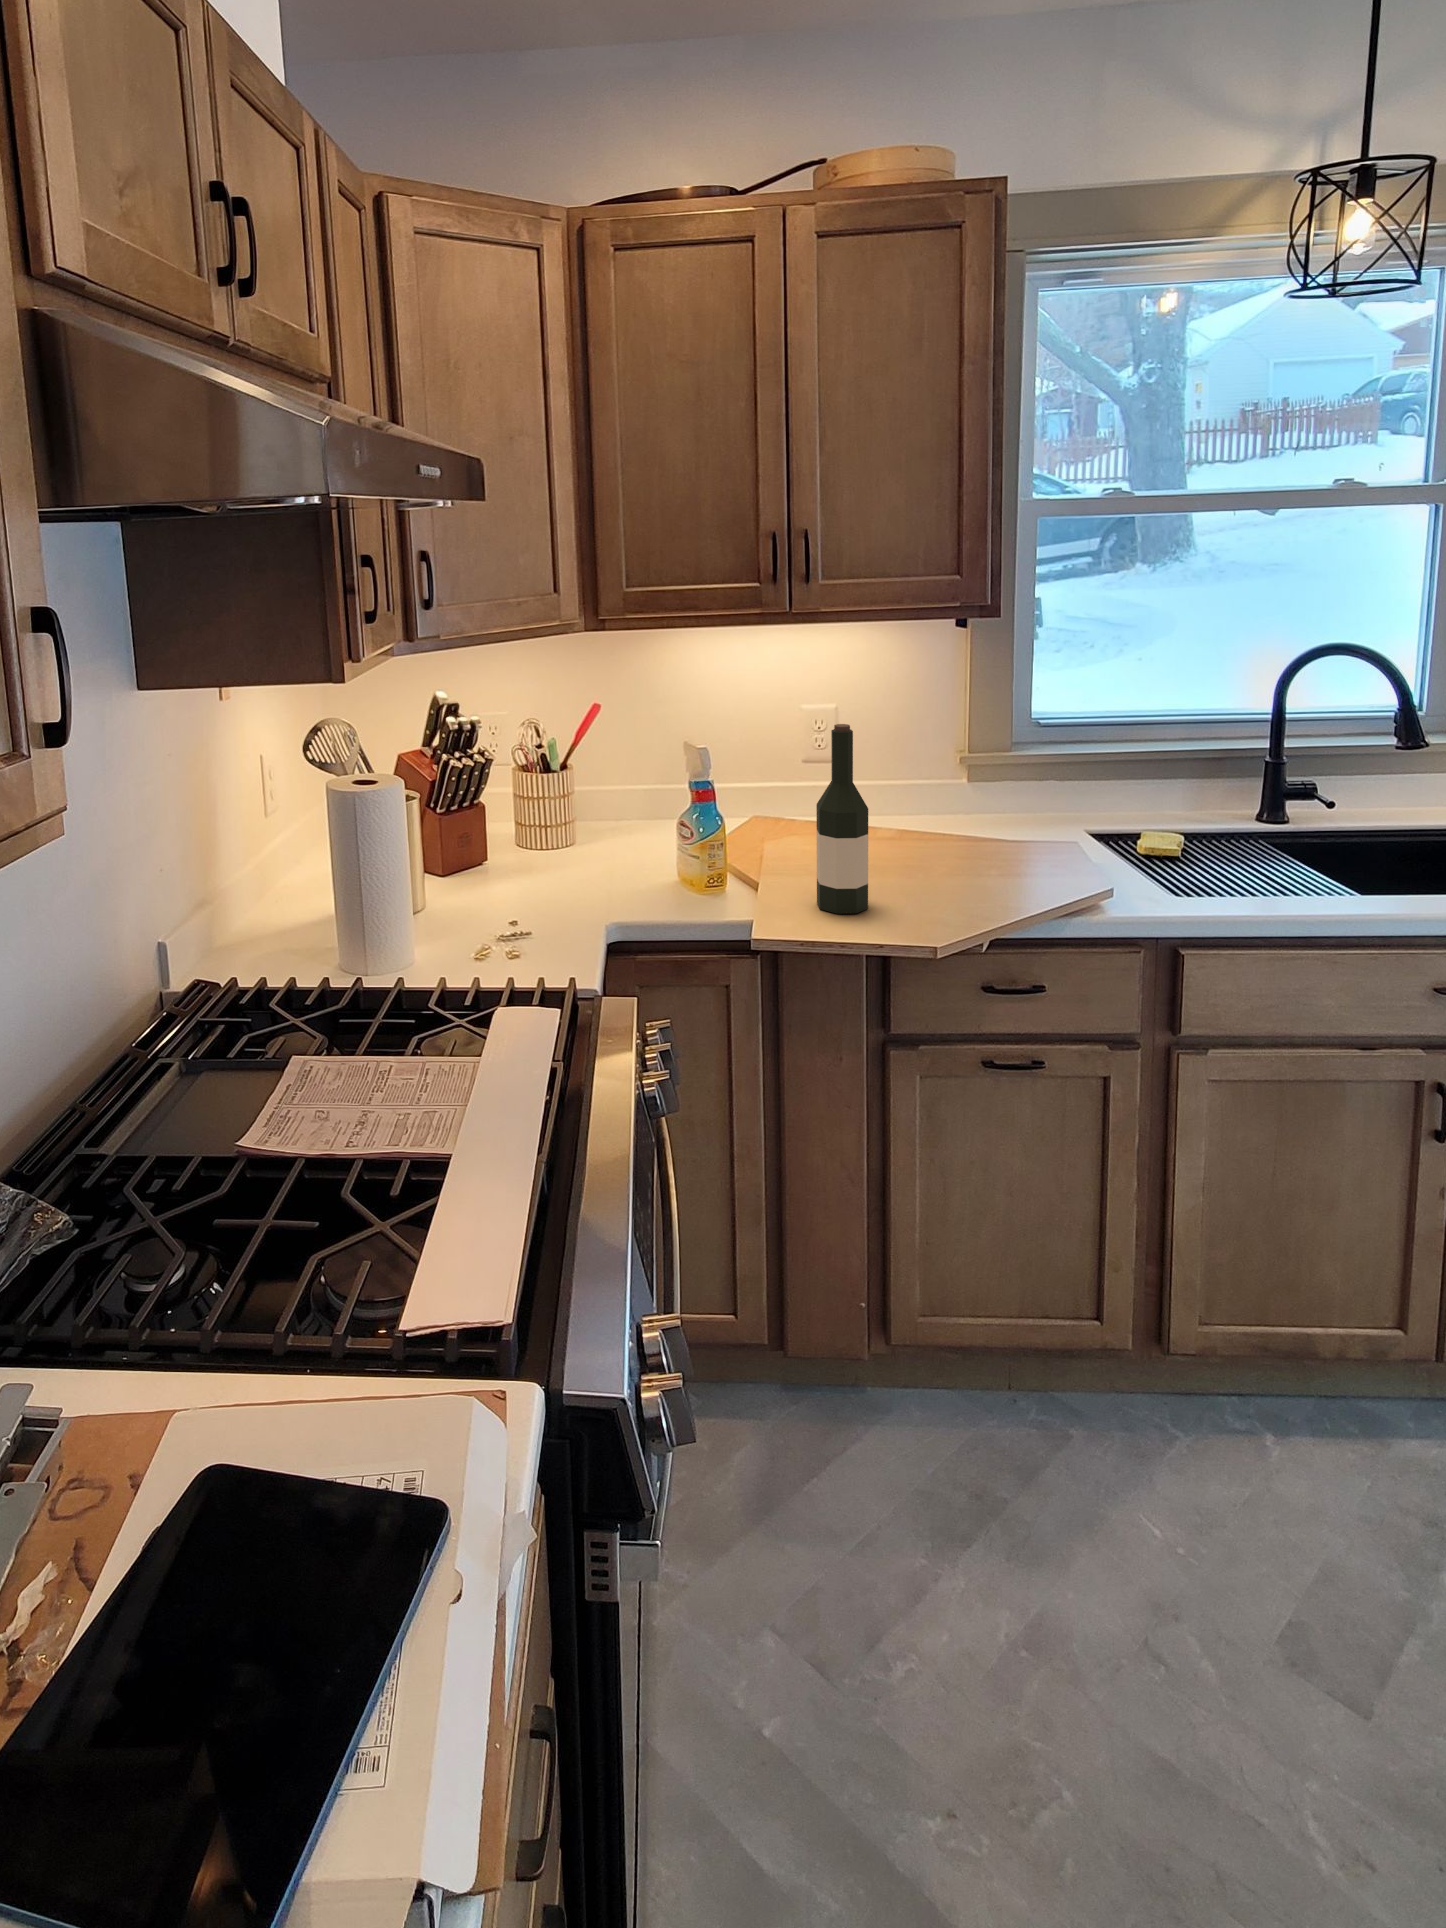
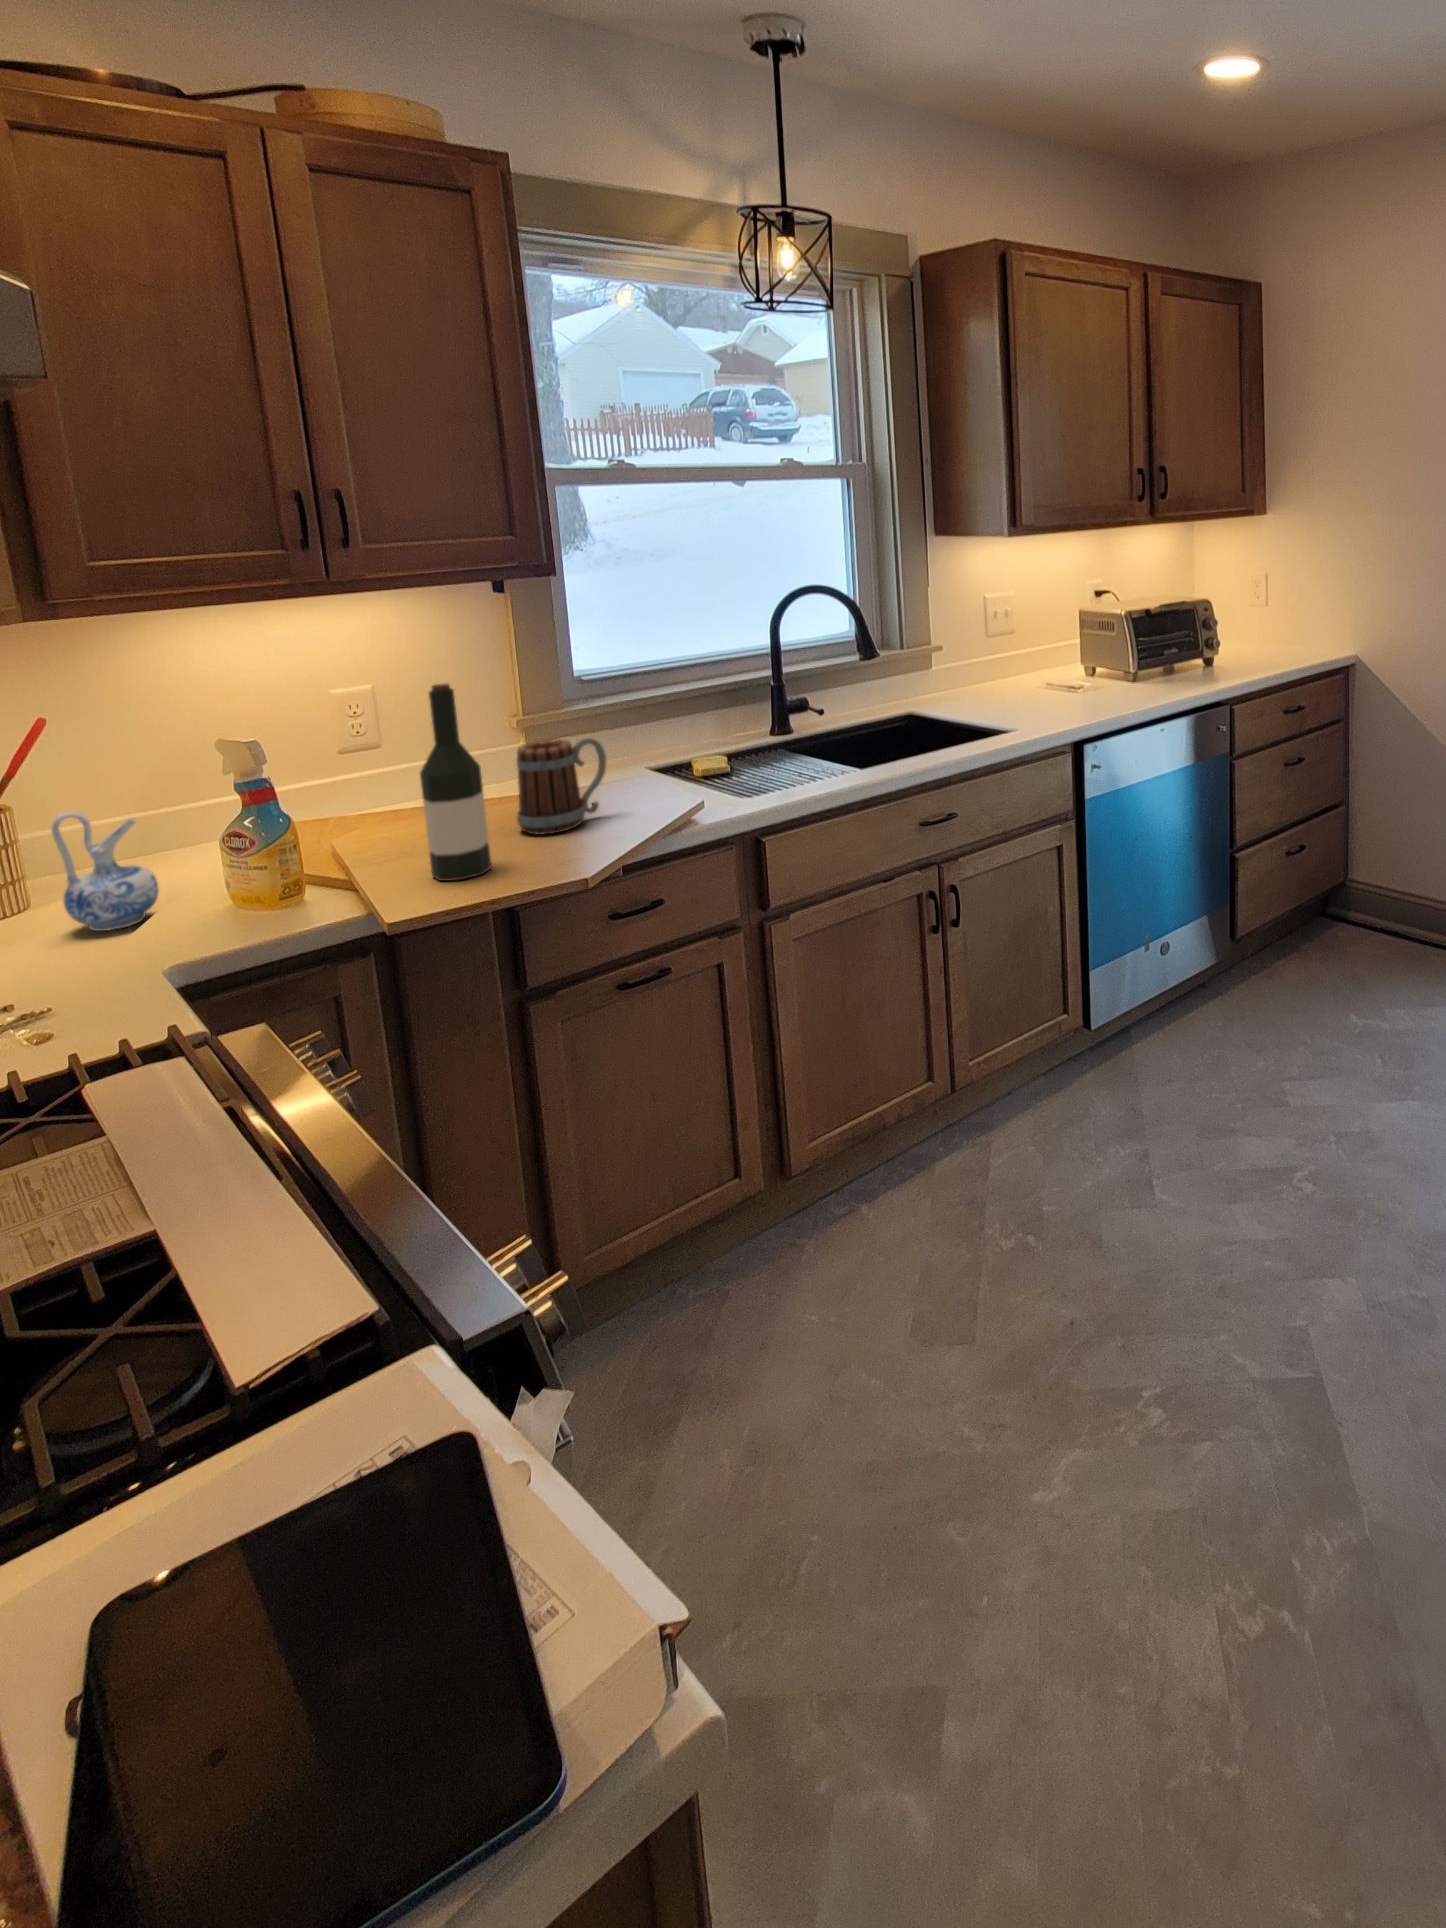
ceramic pitcher: none [575,780,635,877] -> present [51,812,158,931]
mug: none [913,788,1011,887] -> present [517,738,607,835]

